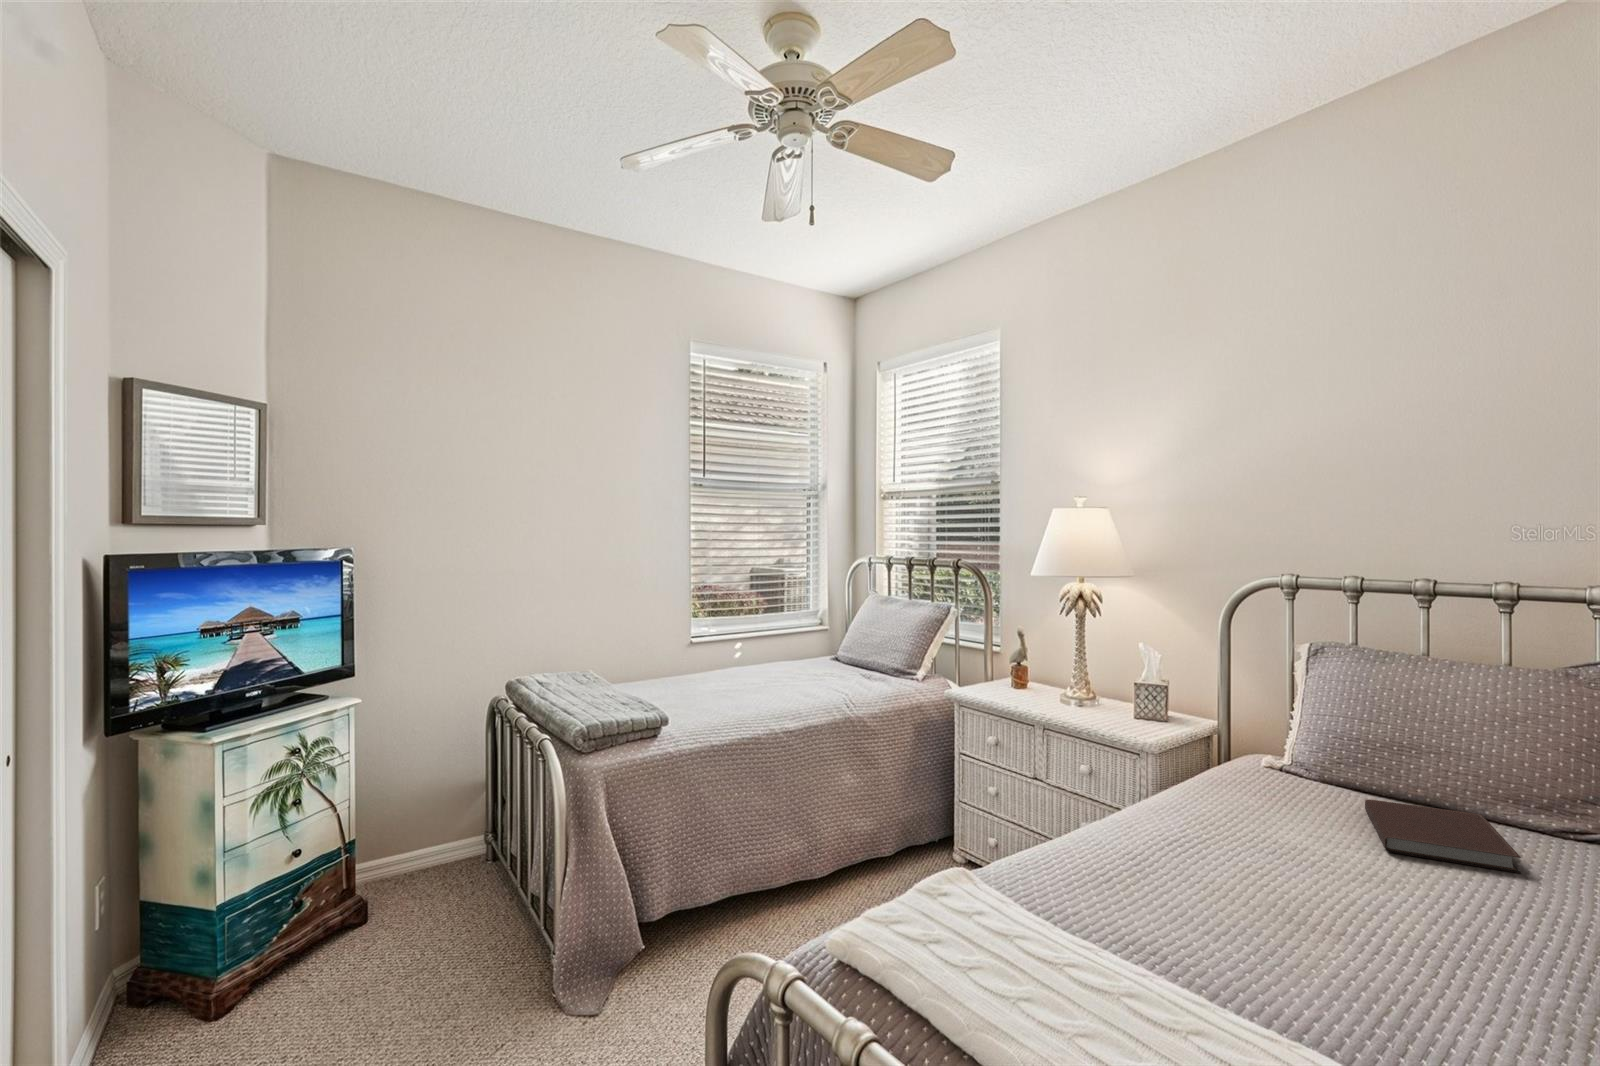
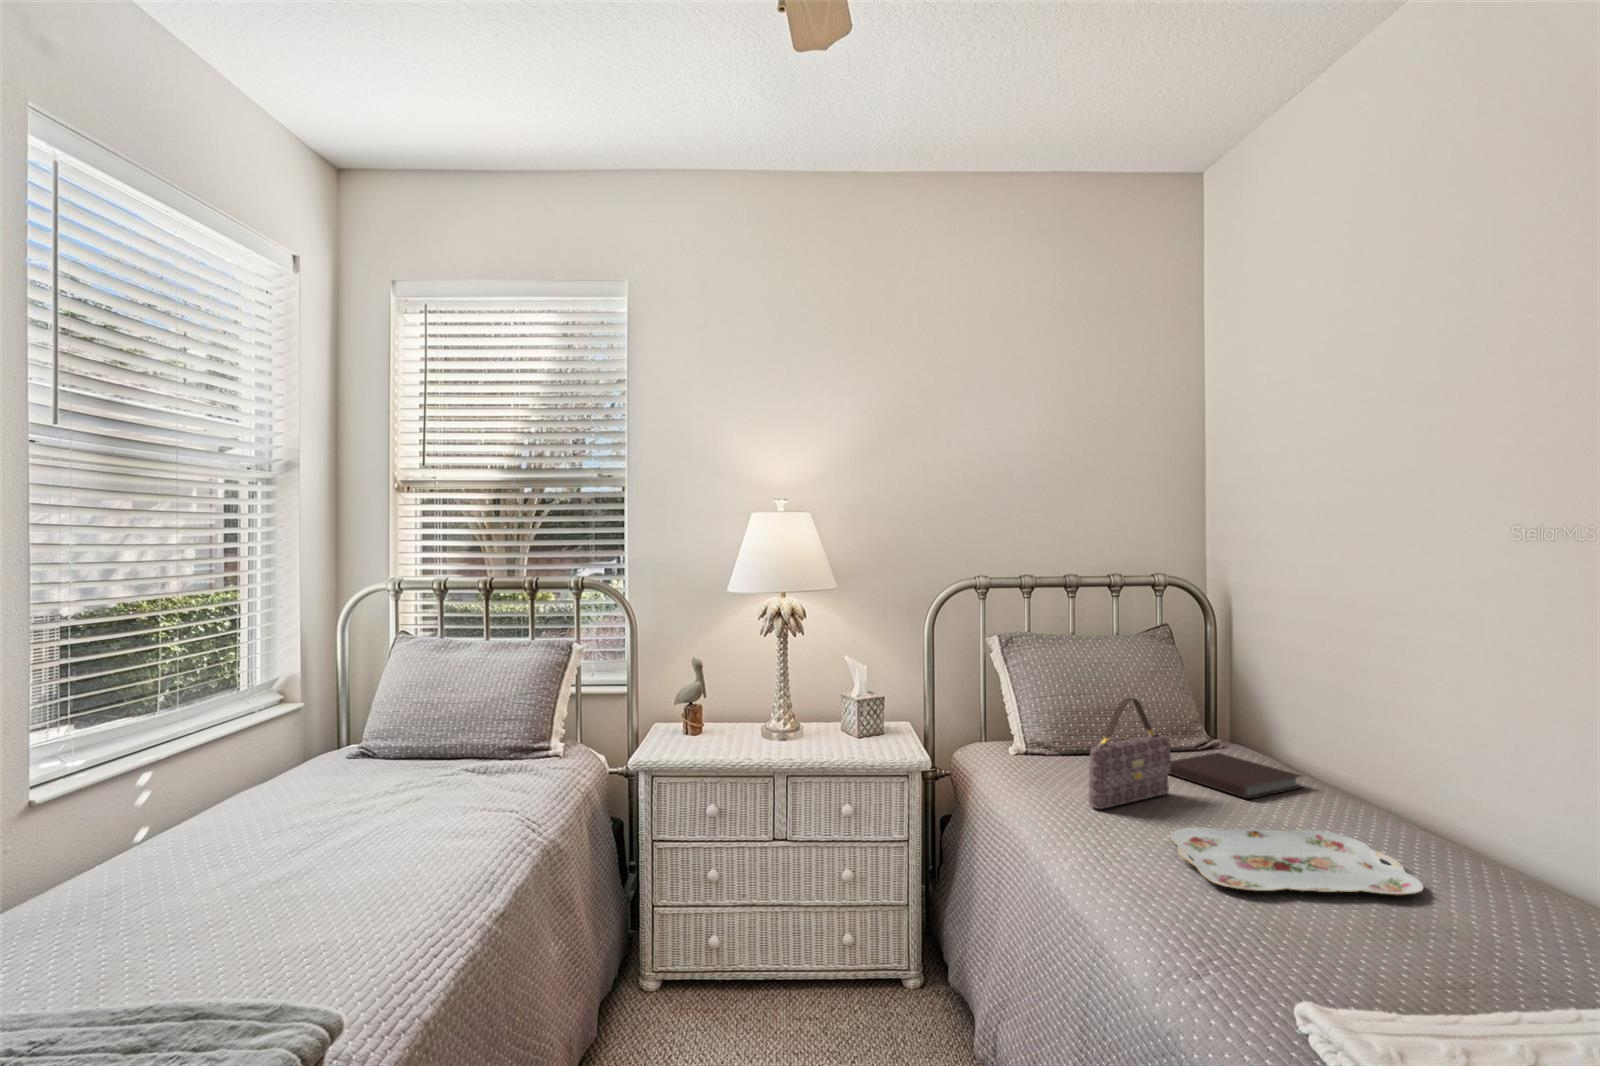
handbag: none [1186,704,1307,820] -> present [1089,698,1171,809]
serving tray: none [1111,831,1380,940] -> present [1170,827,1423,895]

